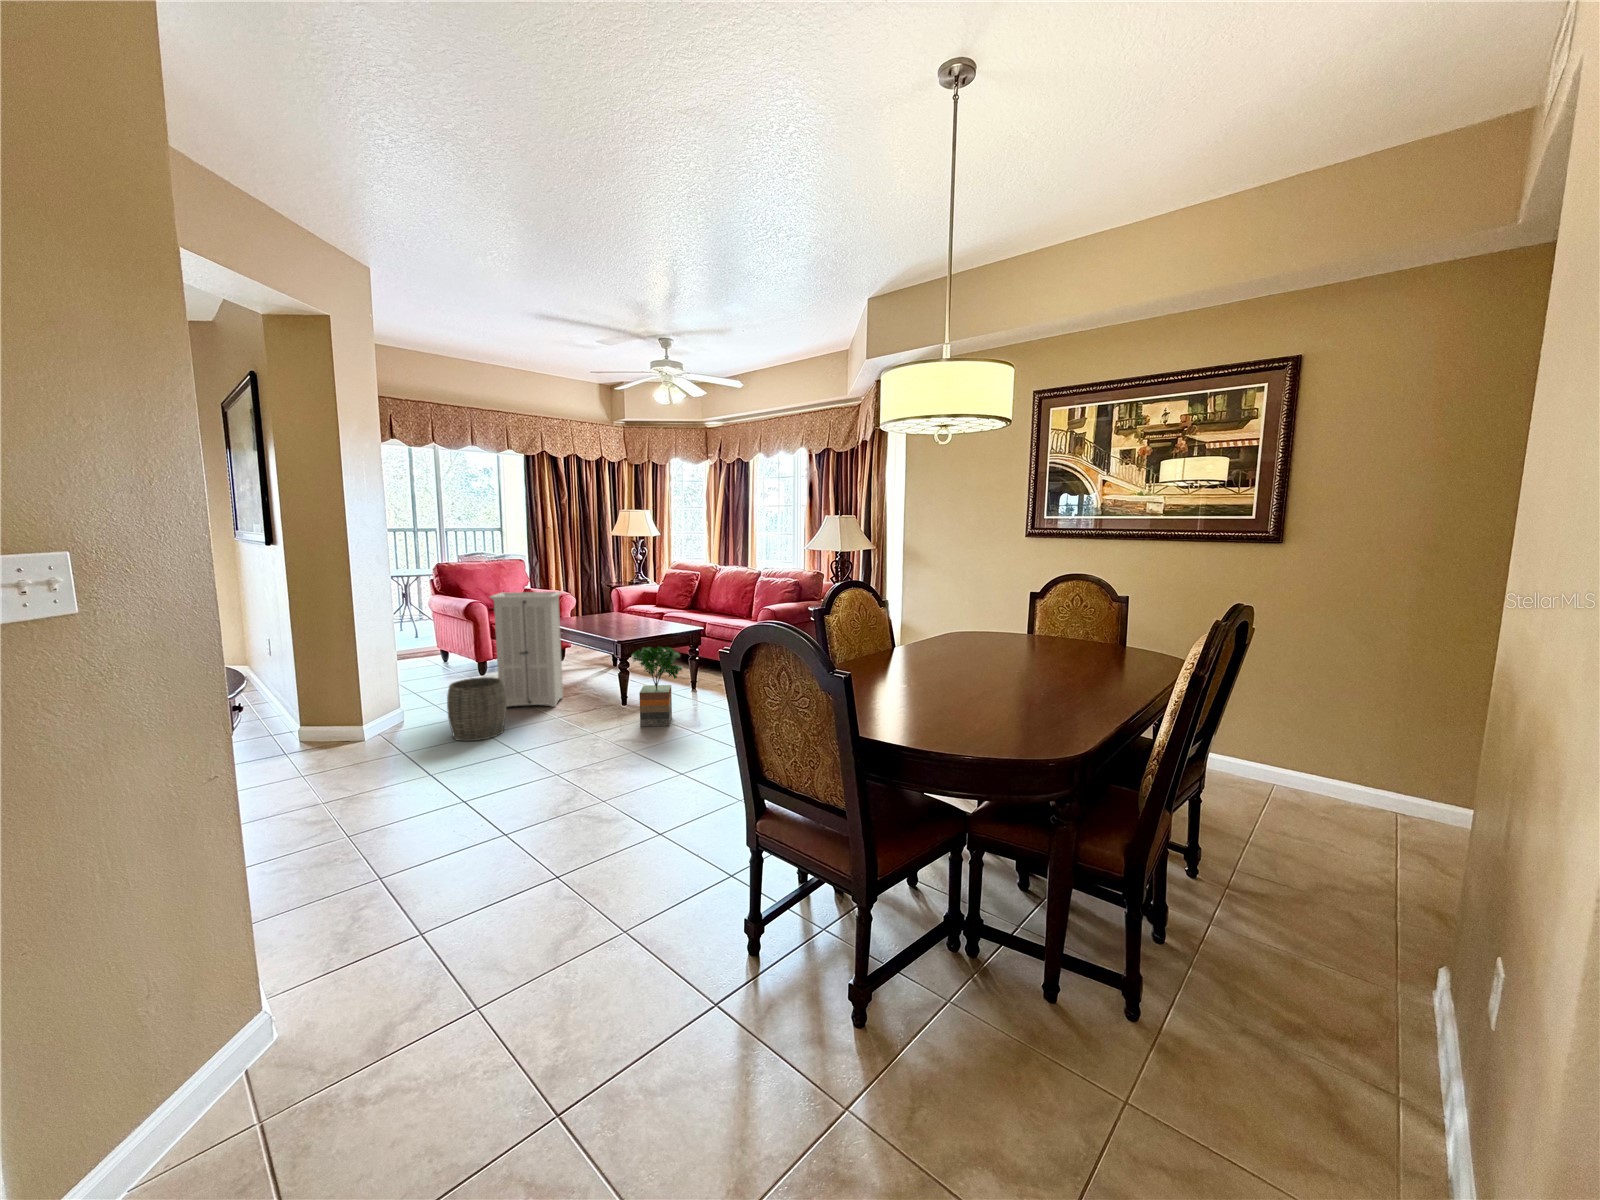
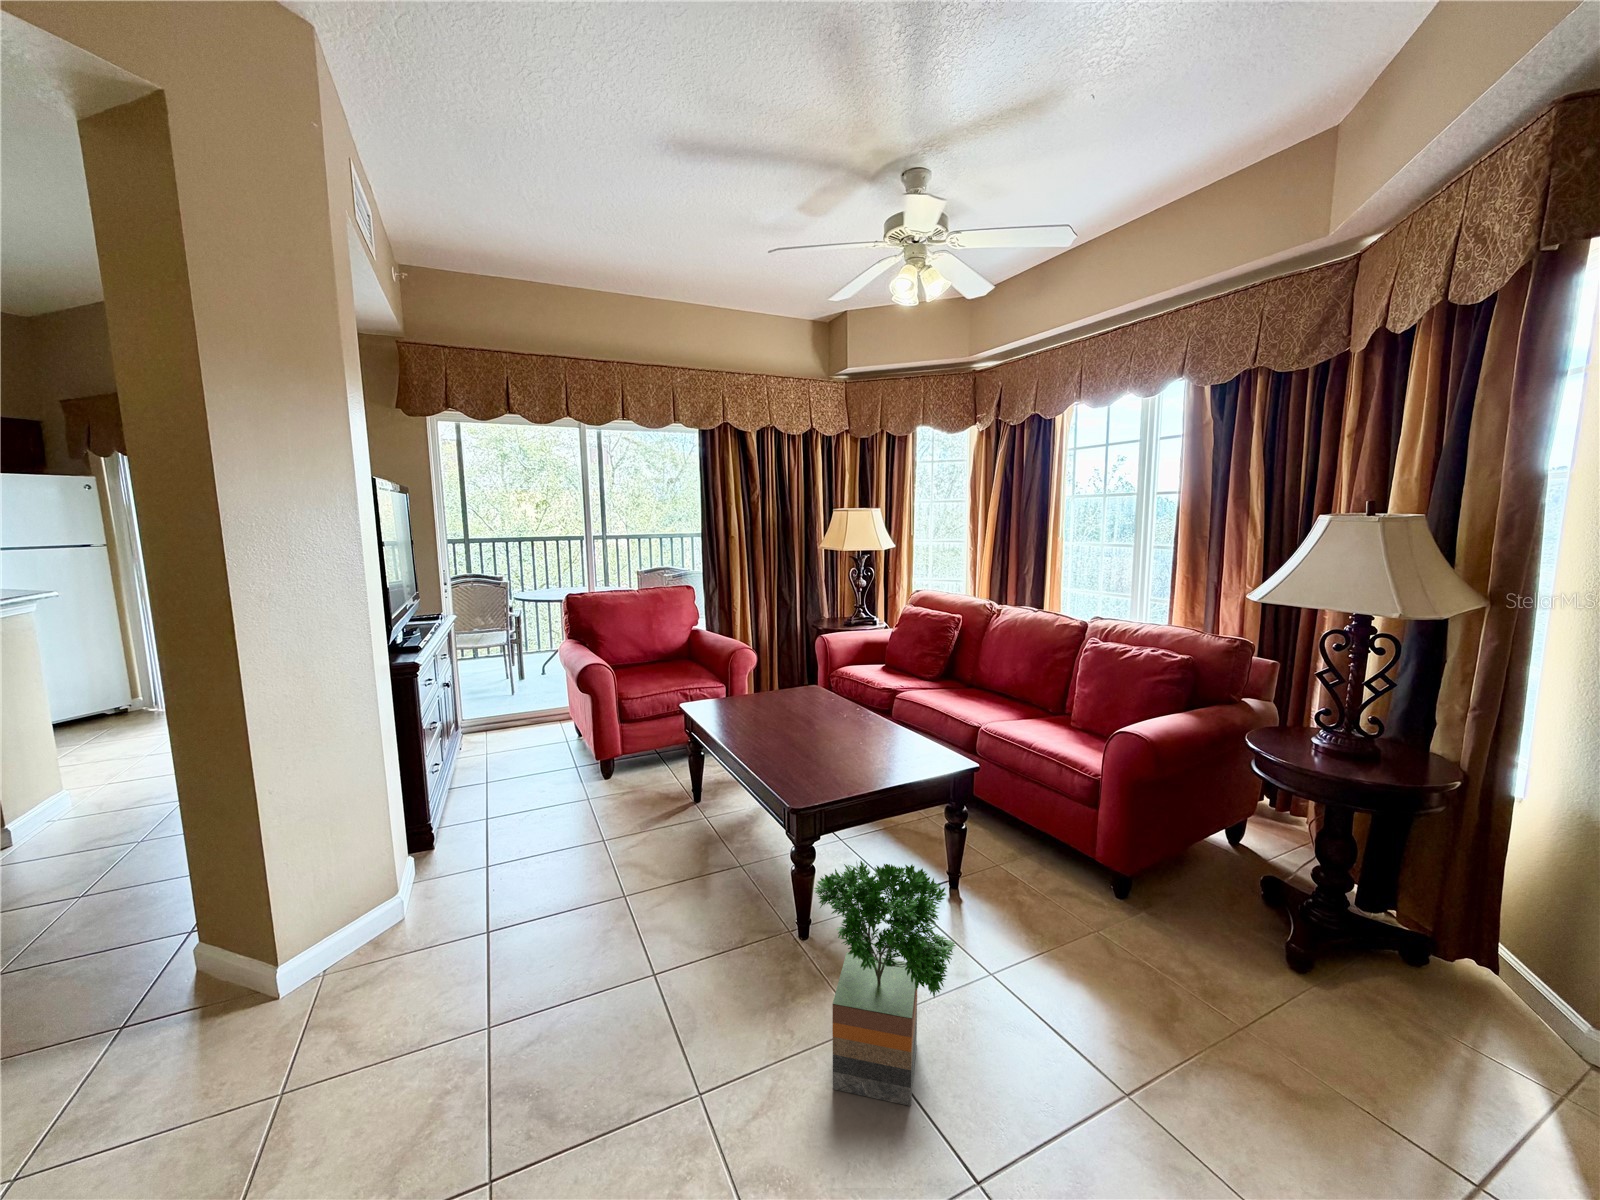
storage cabinet: present [490,592,563,707] -> none [551,667,698,920]
woven basket: present [447,677,506,741] -> none [401,882,538,1067]

